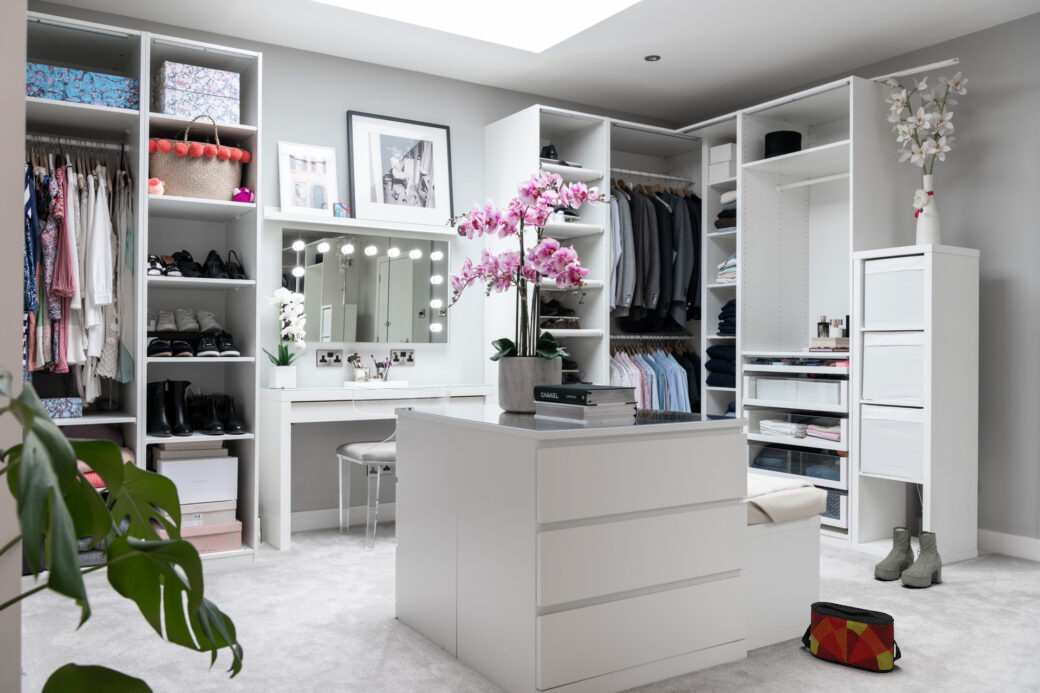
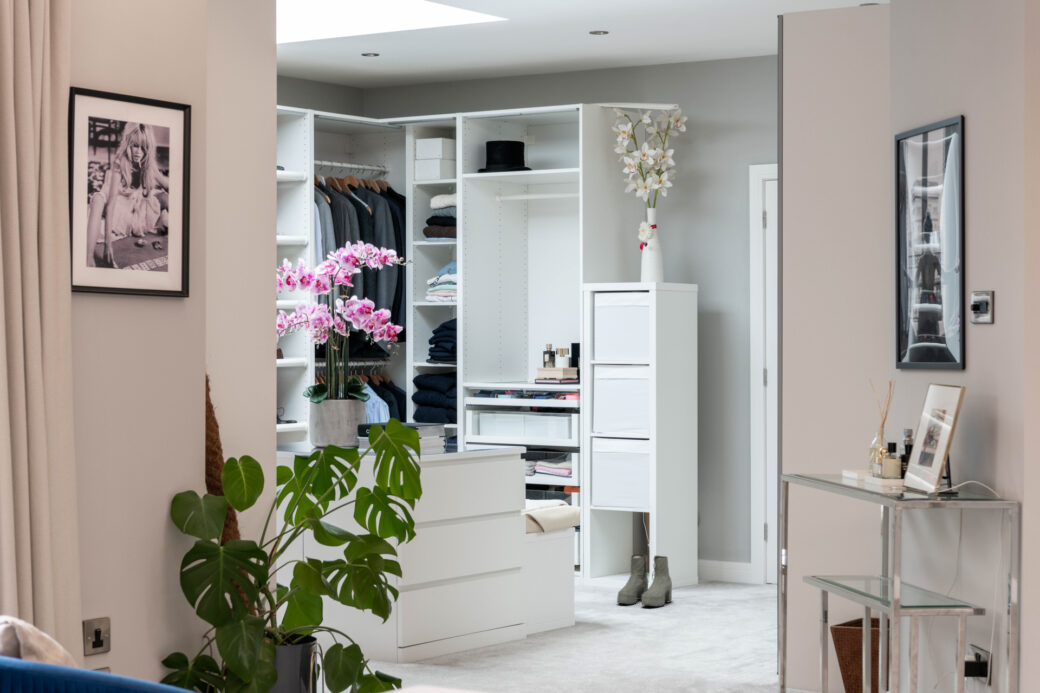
bag: present [801,602,901,672] -> none [588,611,667,659]

